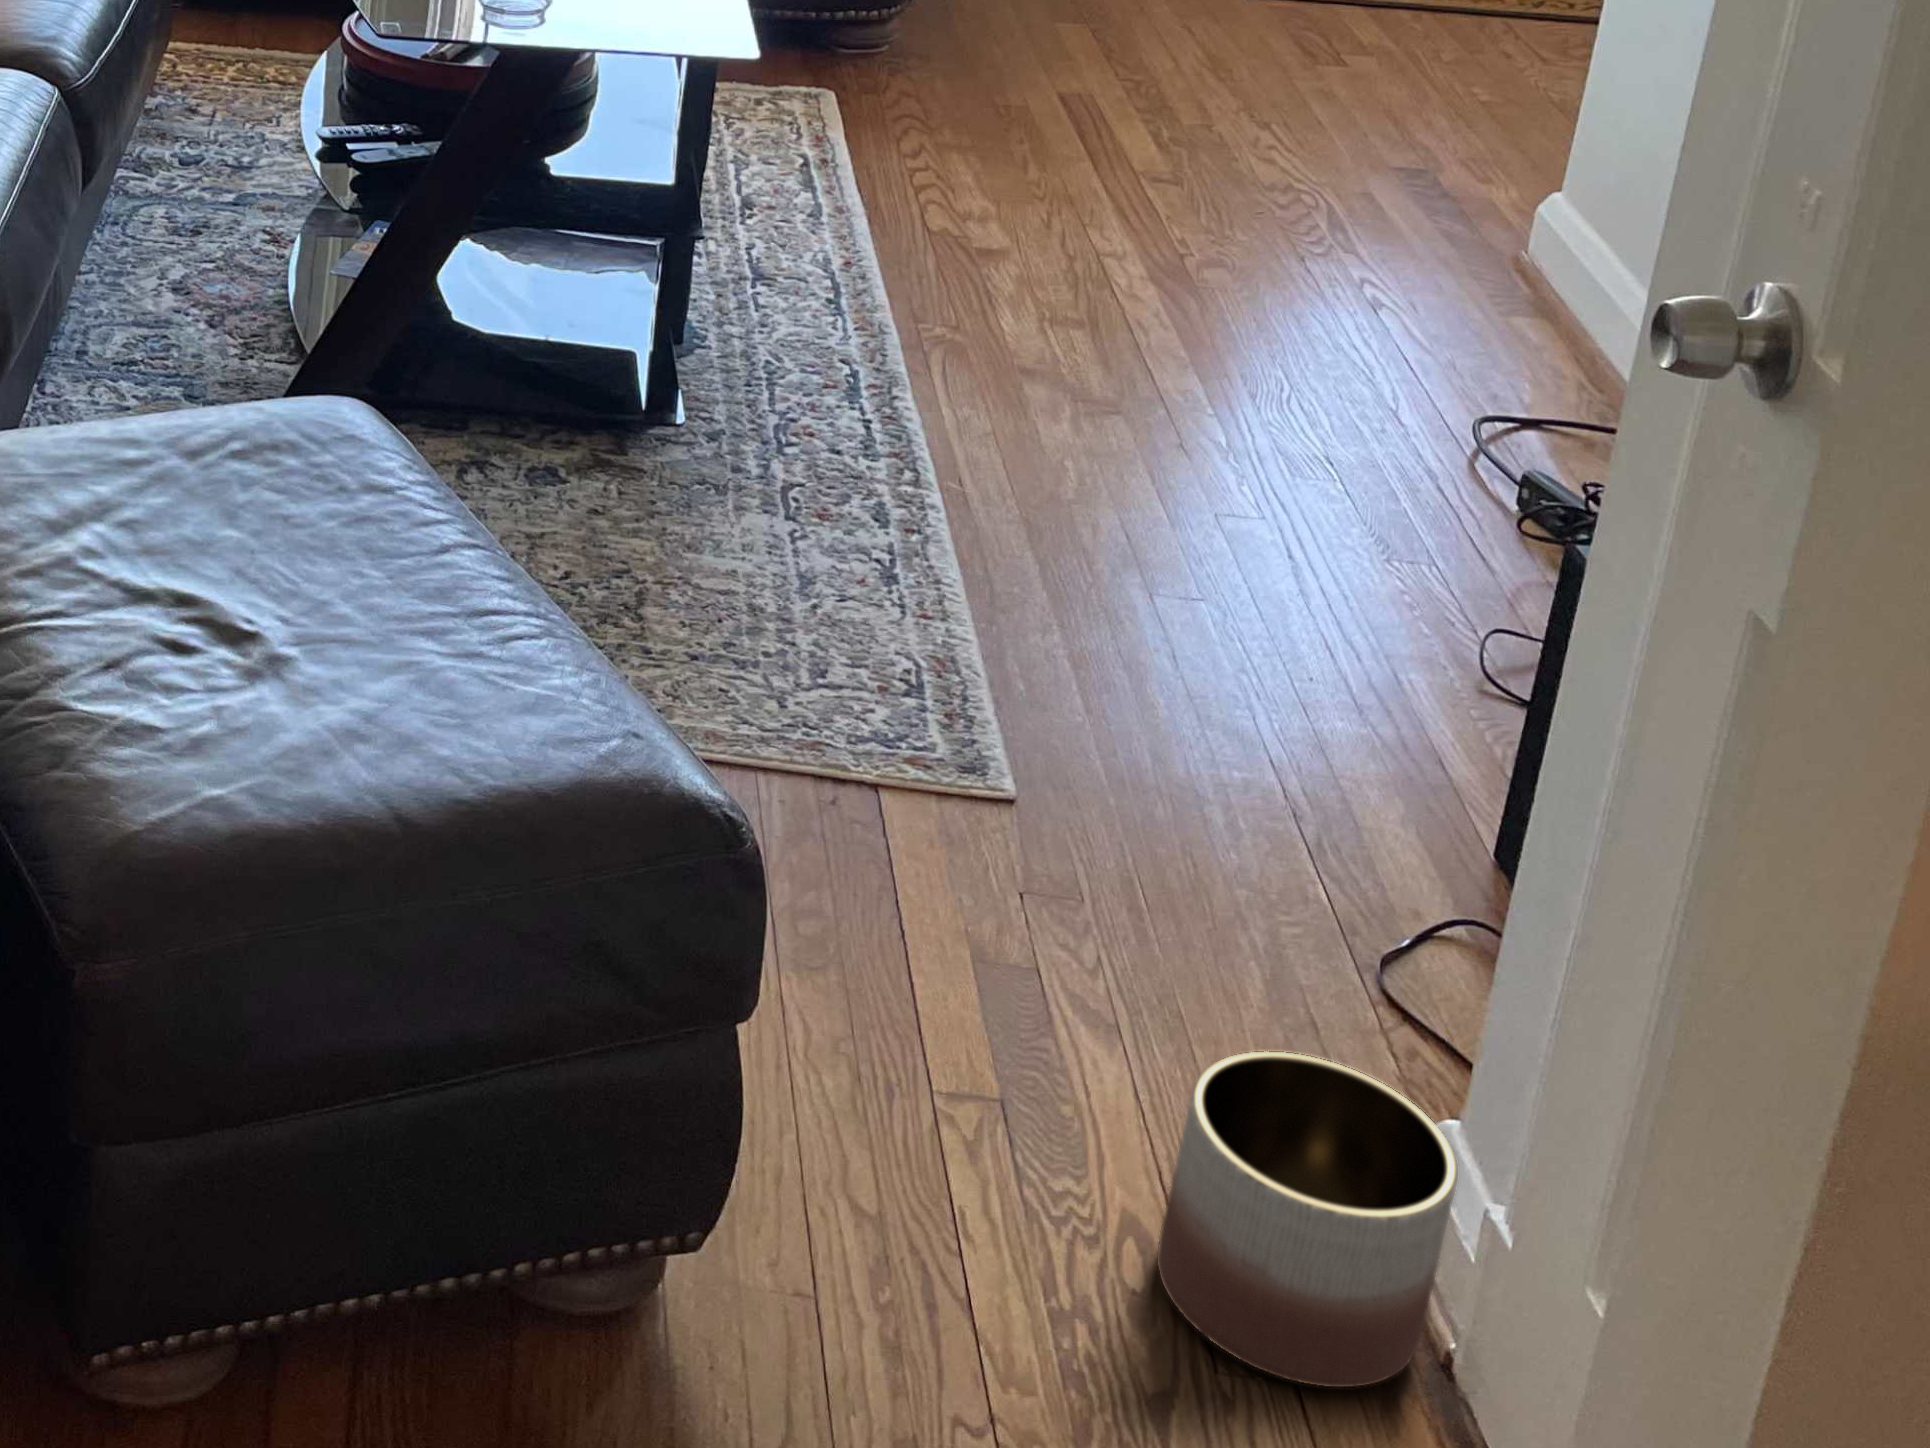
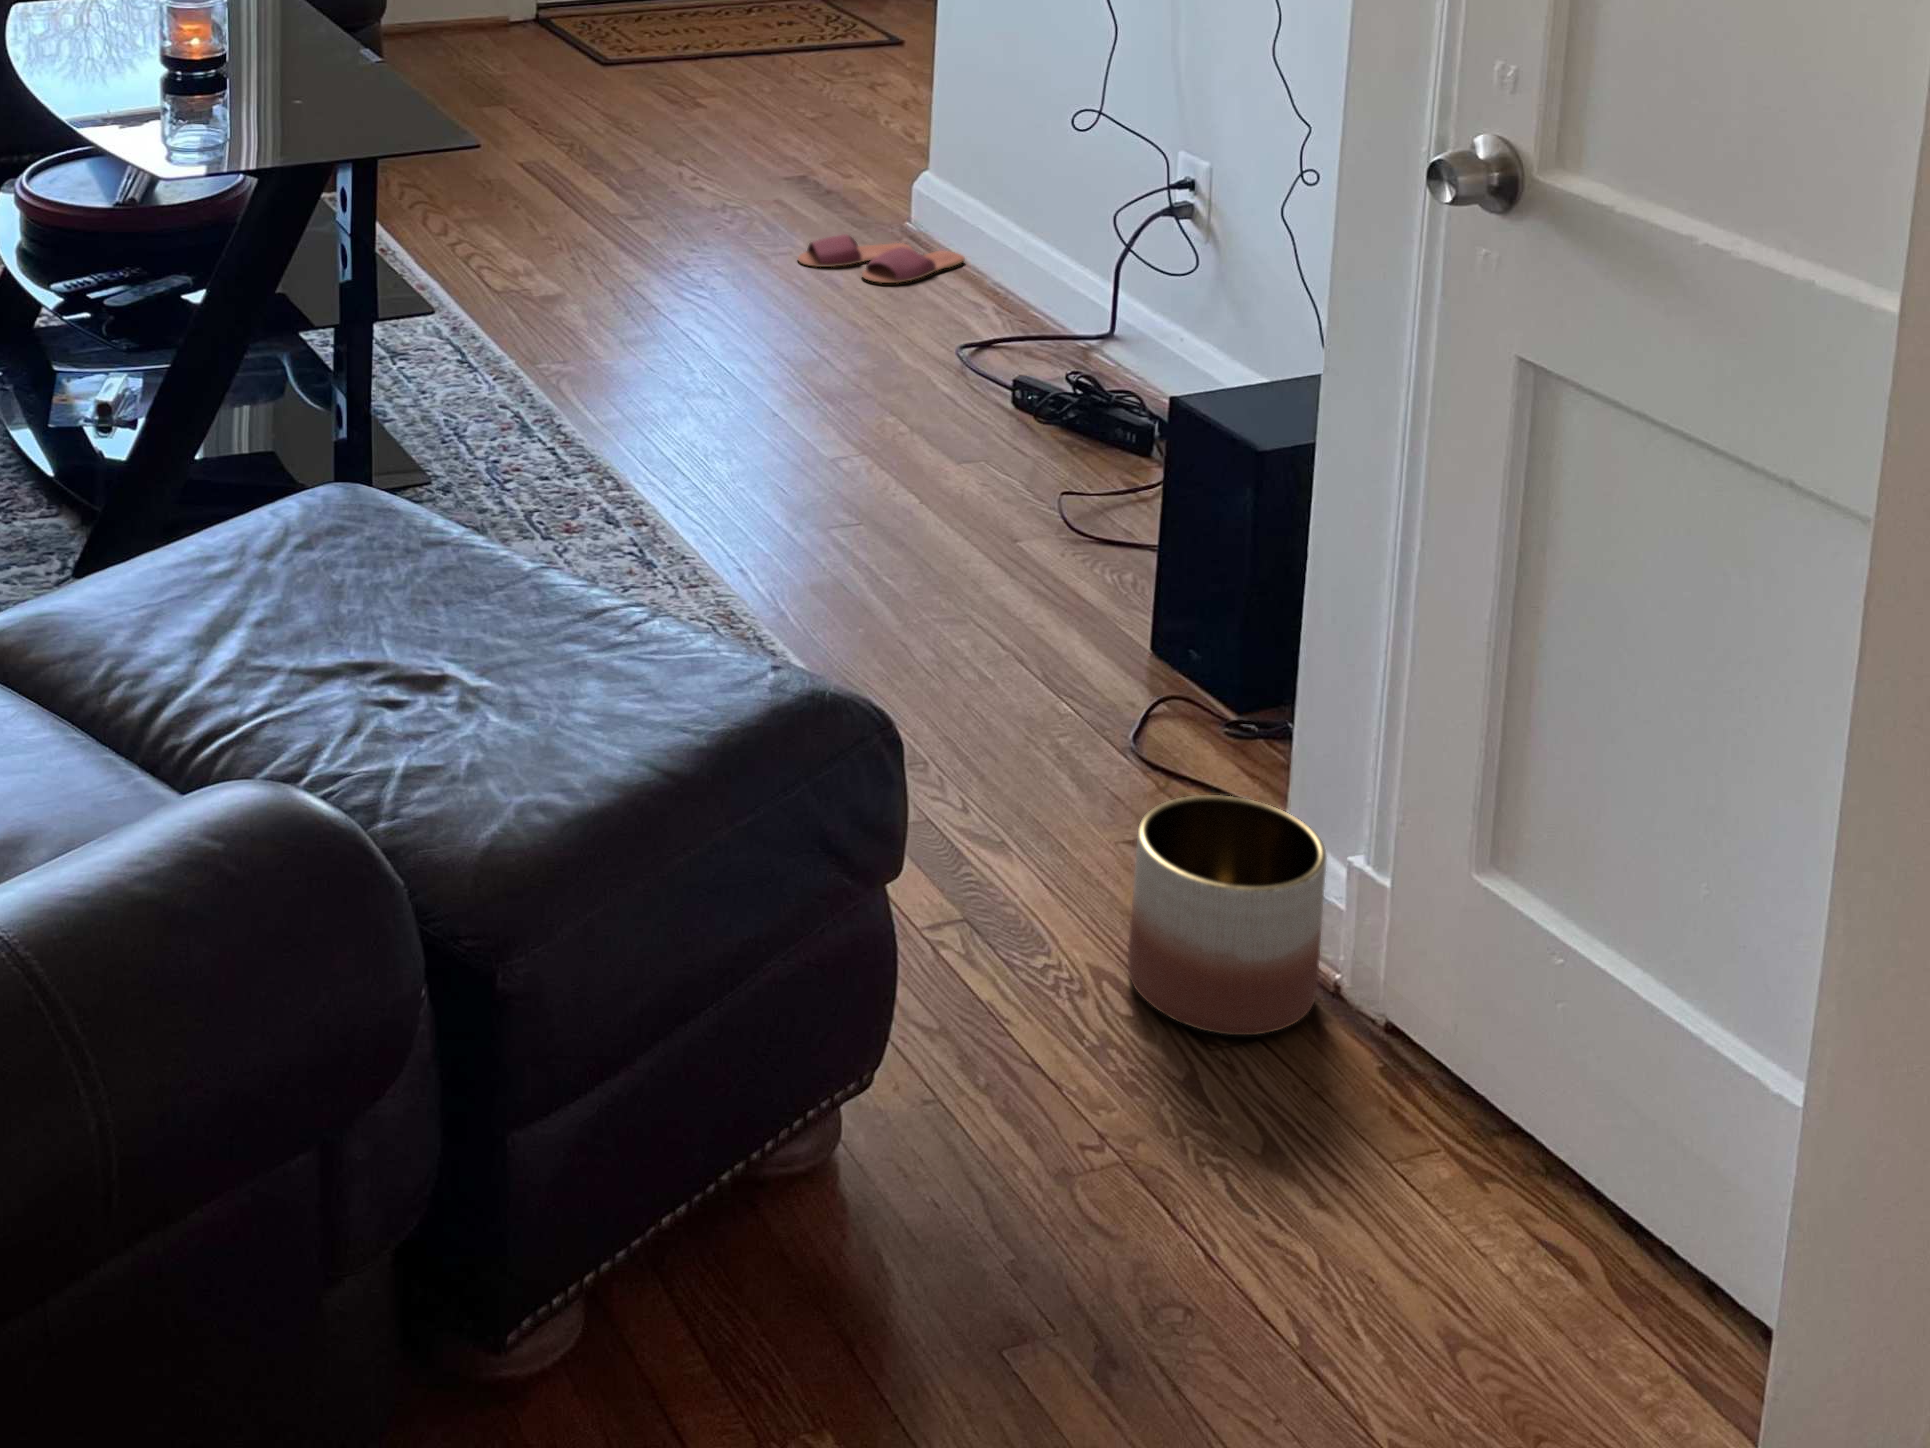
slippers: none [1336,252,1572,326] -> present [798,234,965,283]

